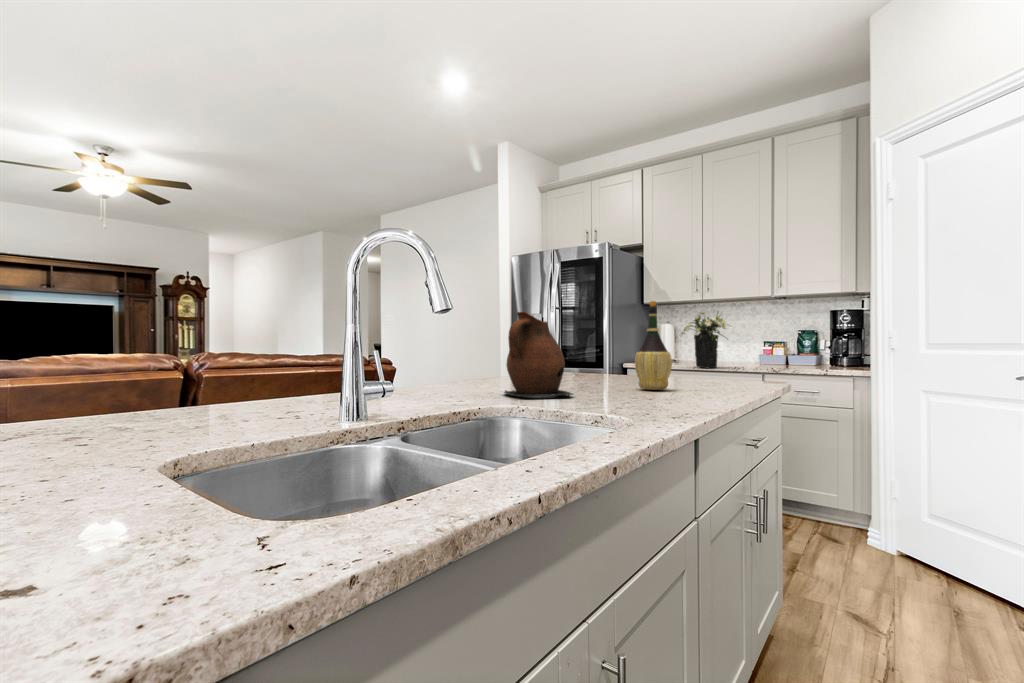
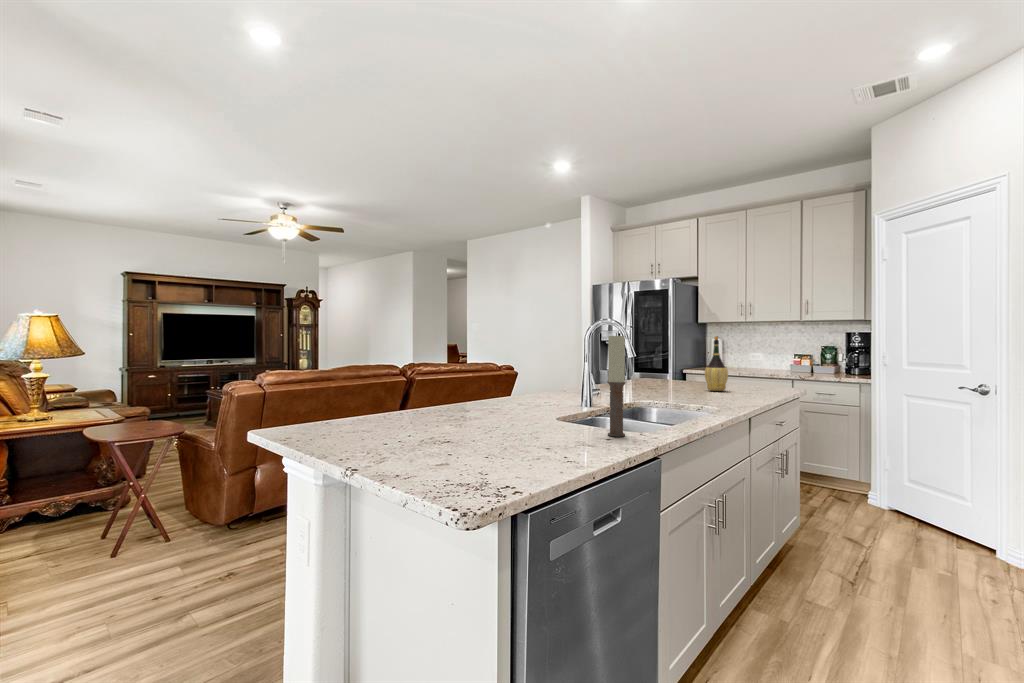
candle: none [113,150,201,593] -> present [608,333,626,437]
flower arrangement: present [681,311,727,368] -> none [730,332,769,375]
ceramic pitcher: present [504,312,574,396] -> none [626,345,672,395]

